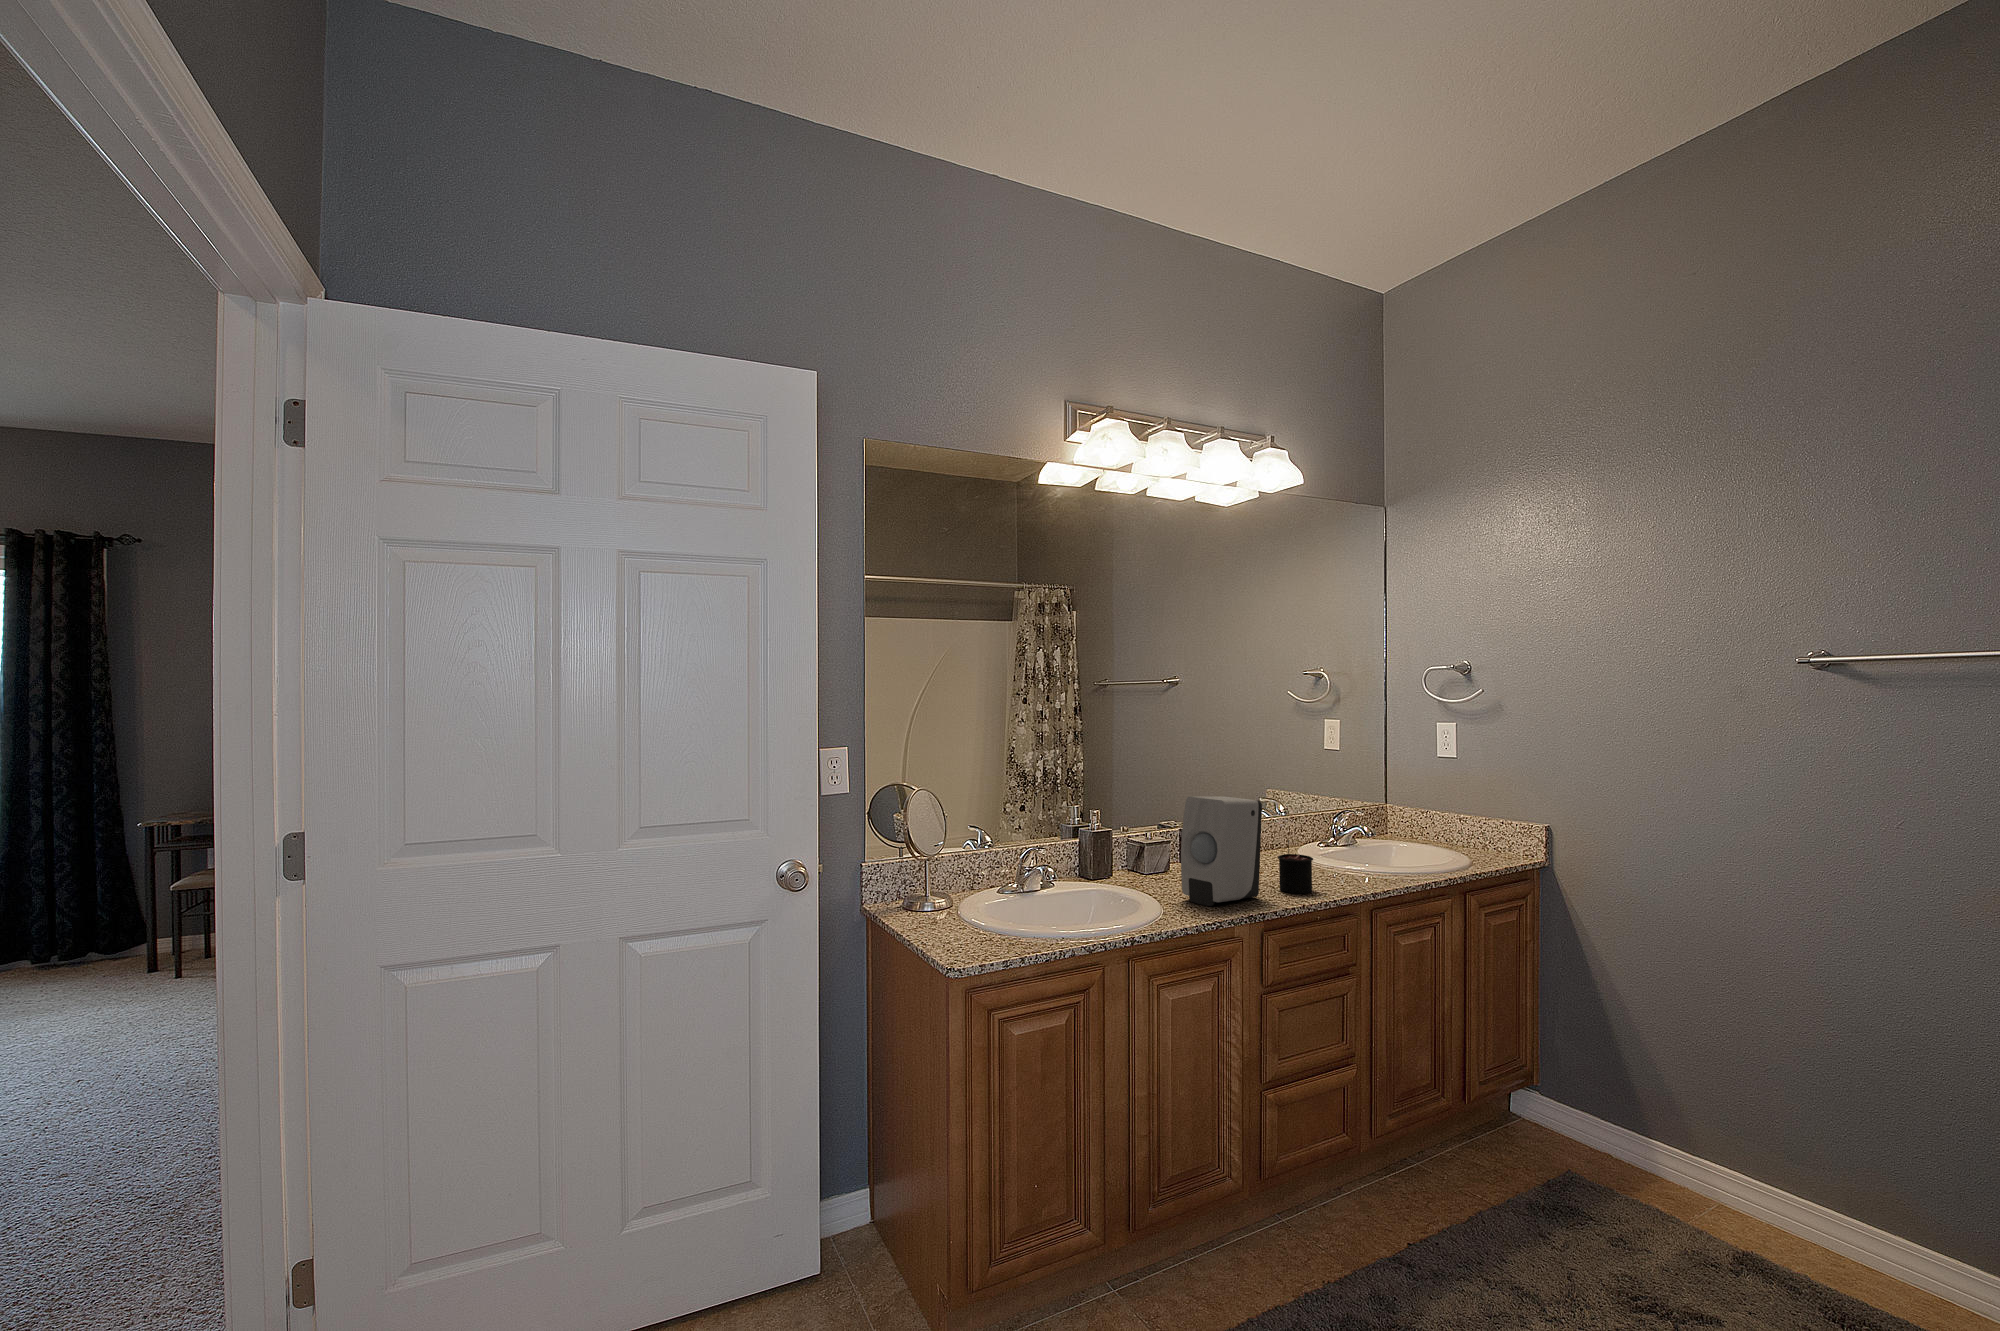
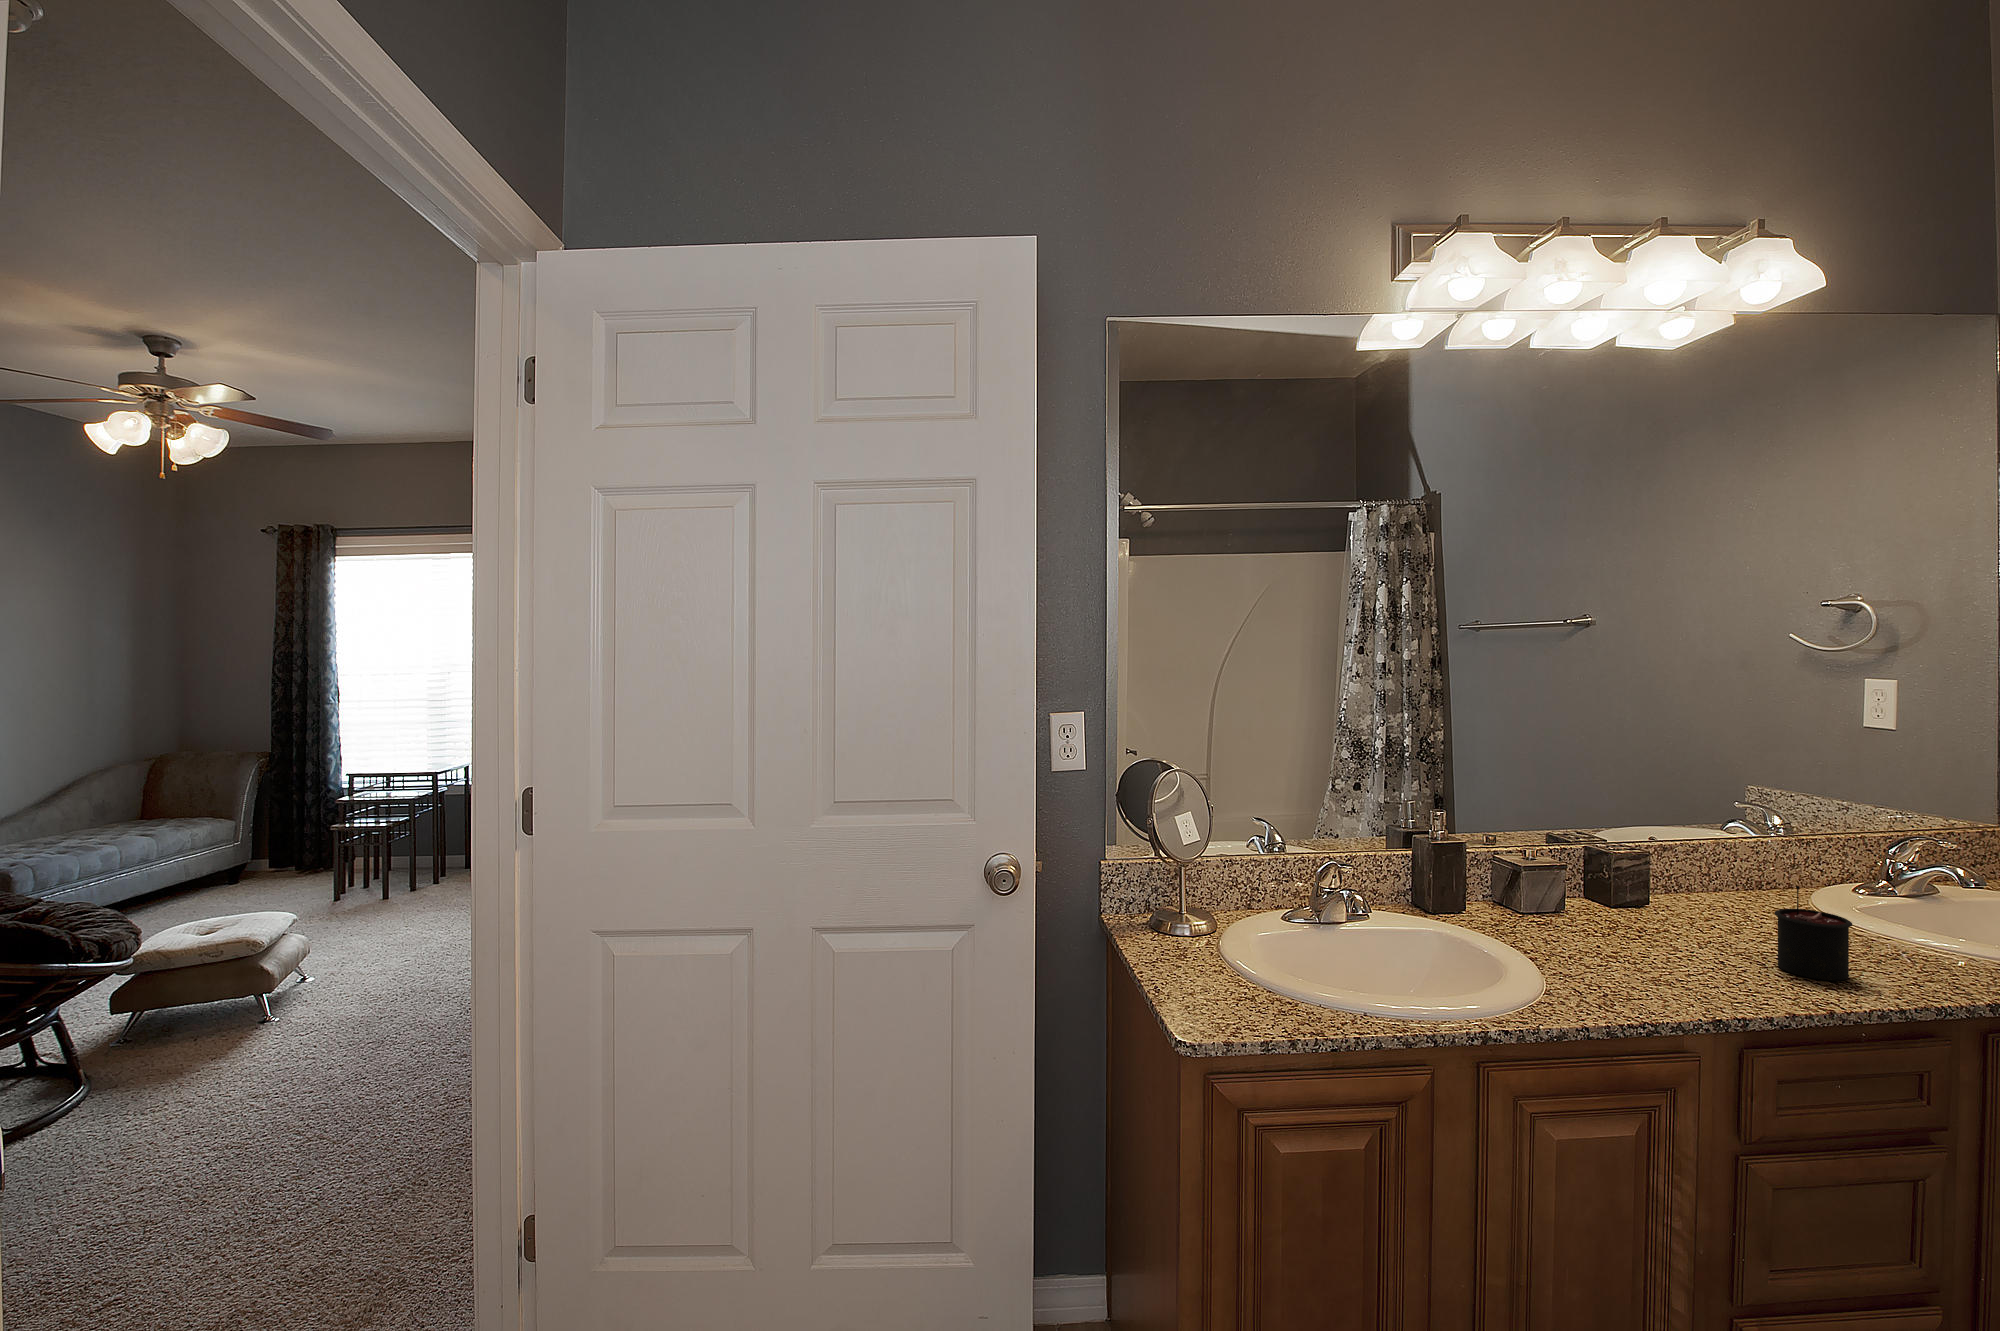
soap dispenser: present [1181,796,1262,906] -> none [1582,805,1744,985]

